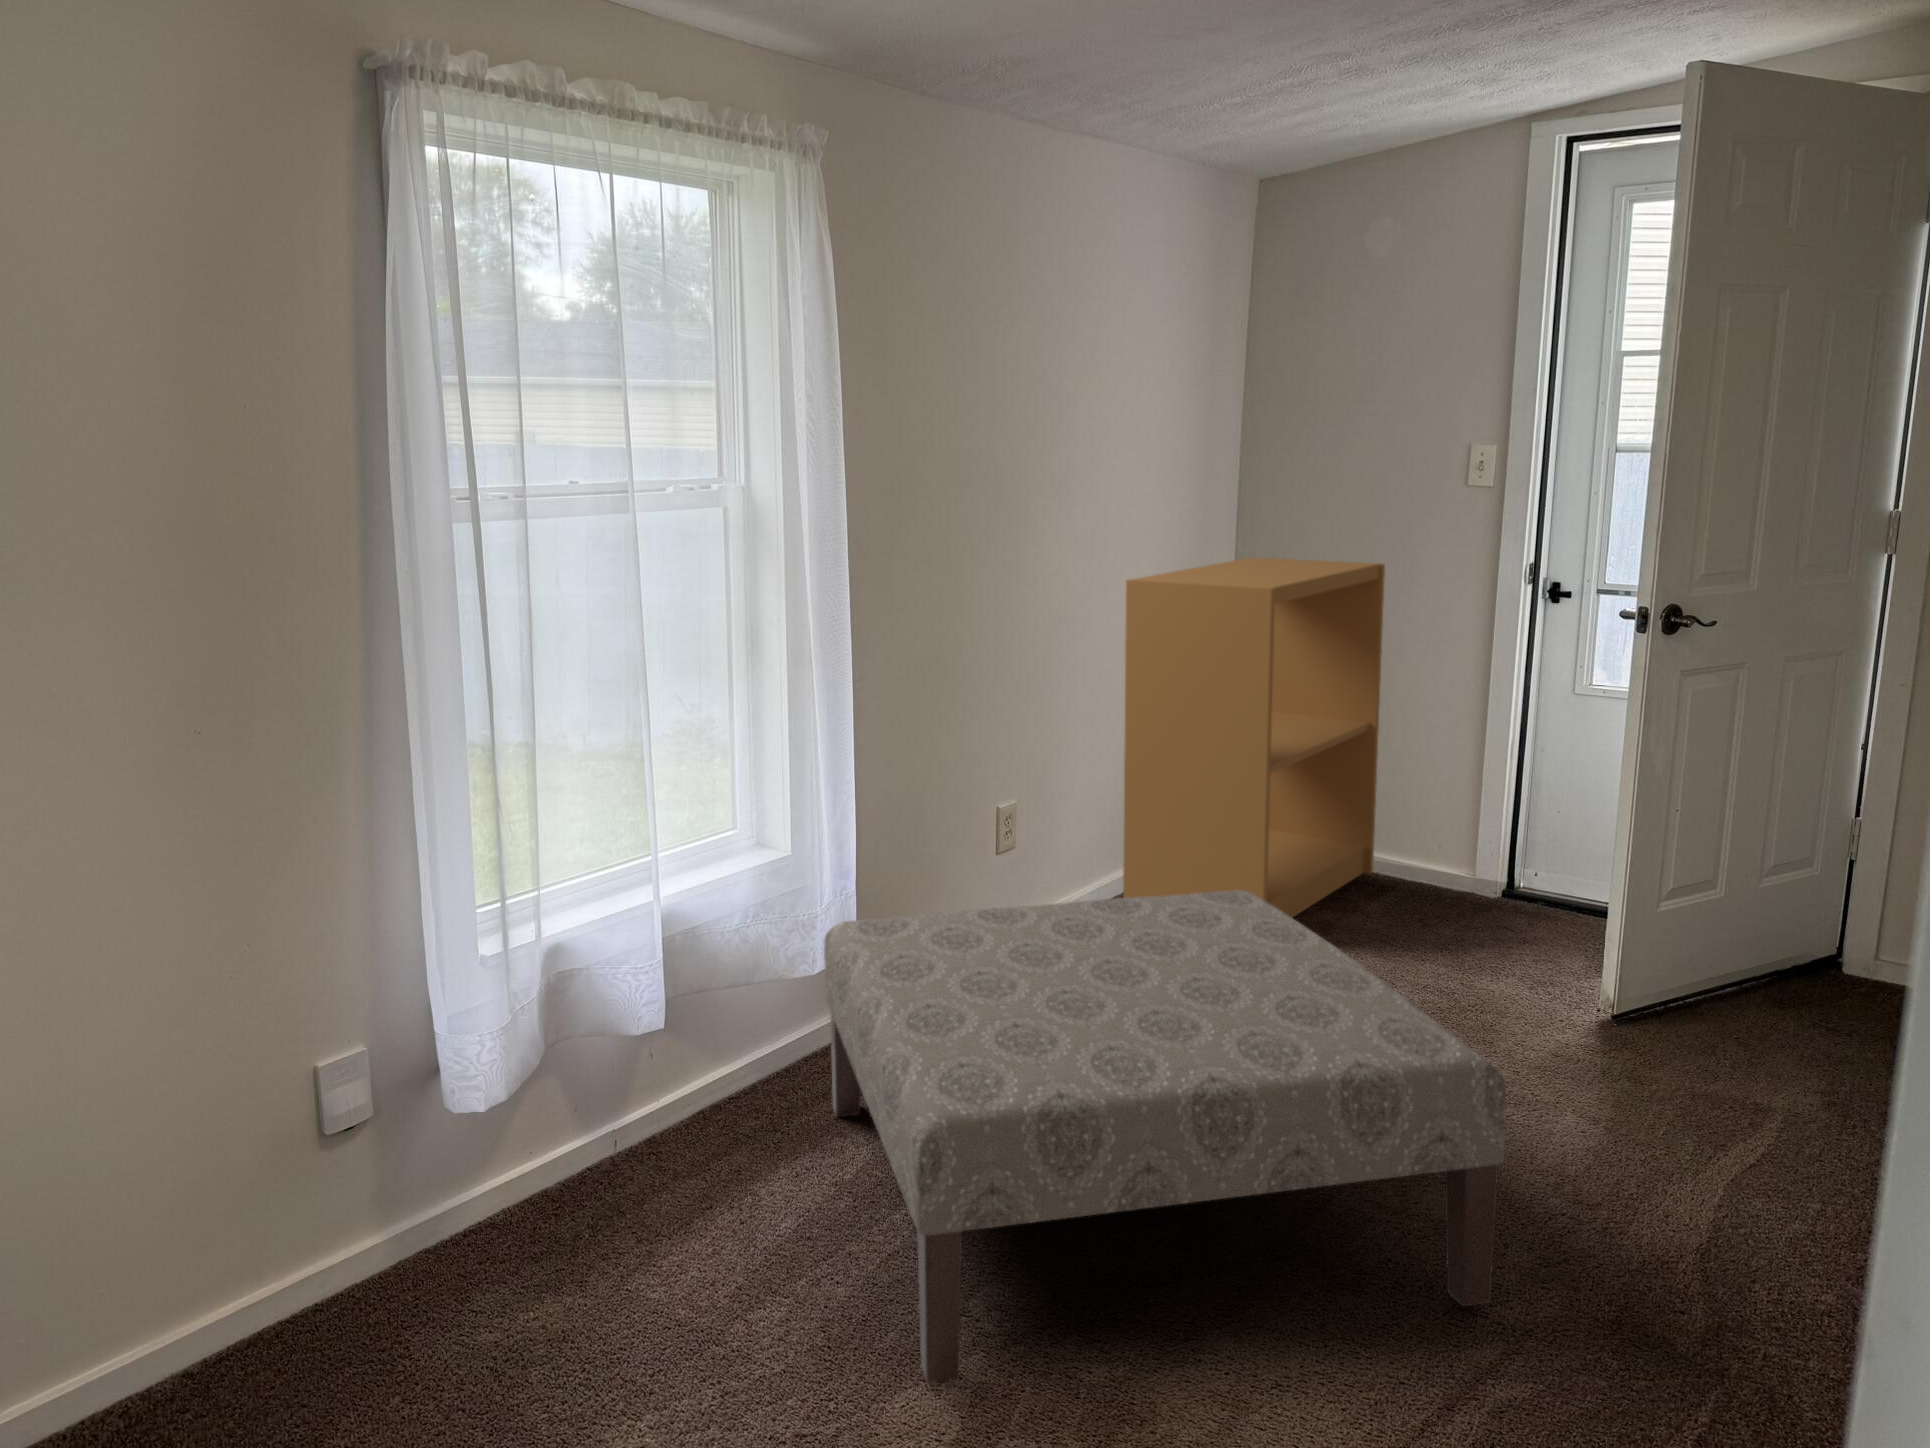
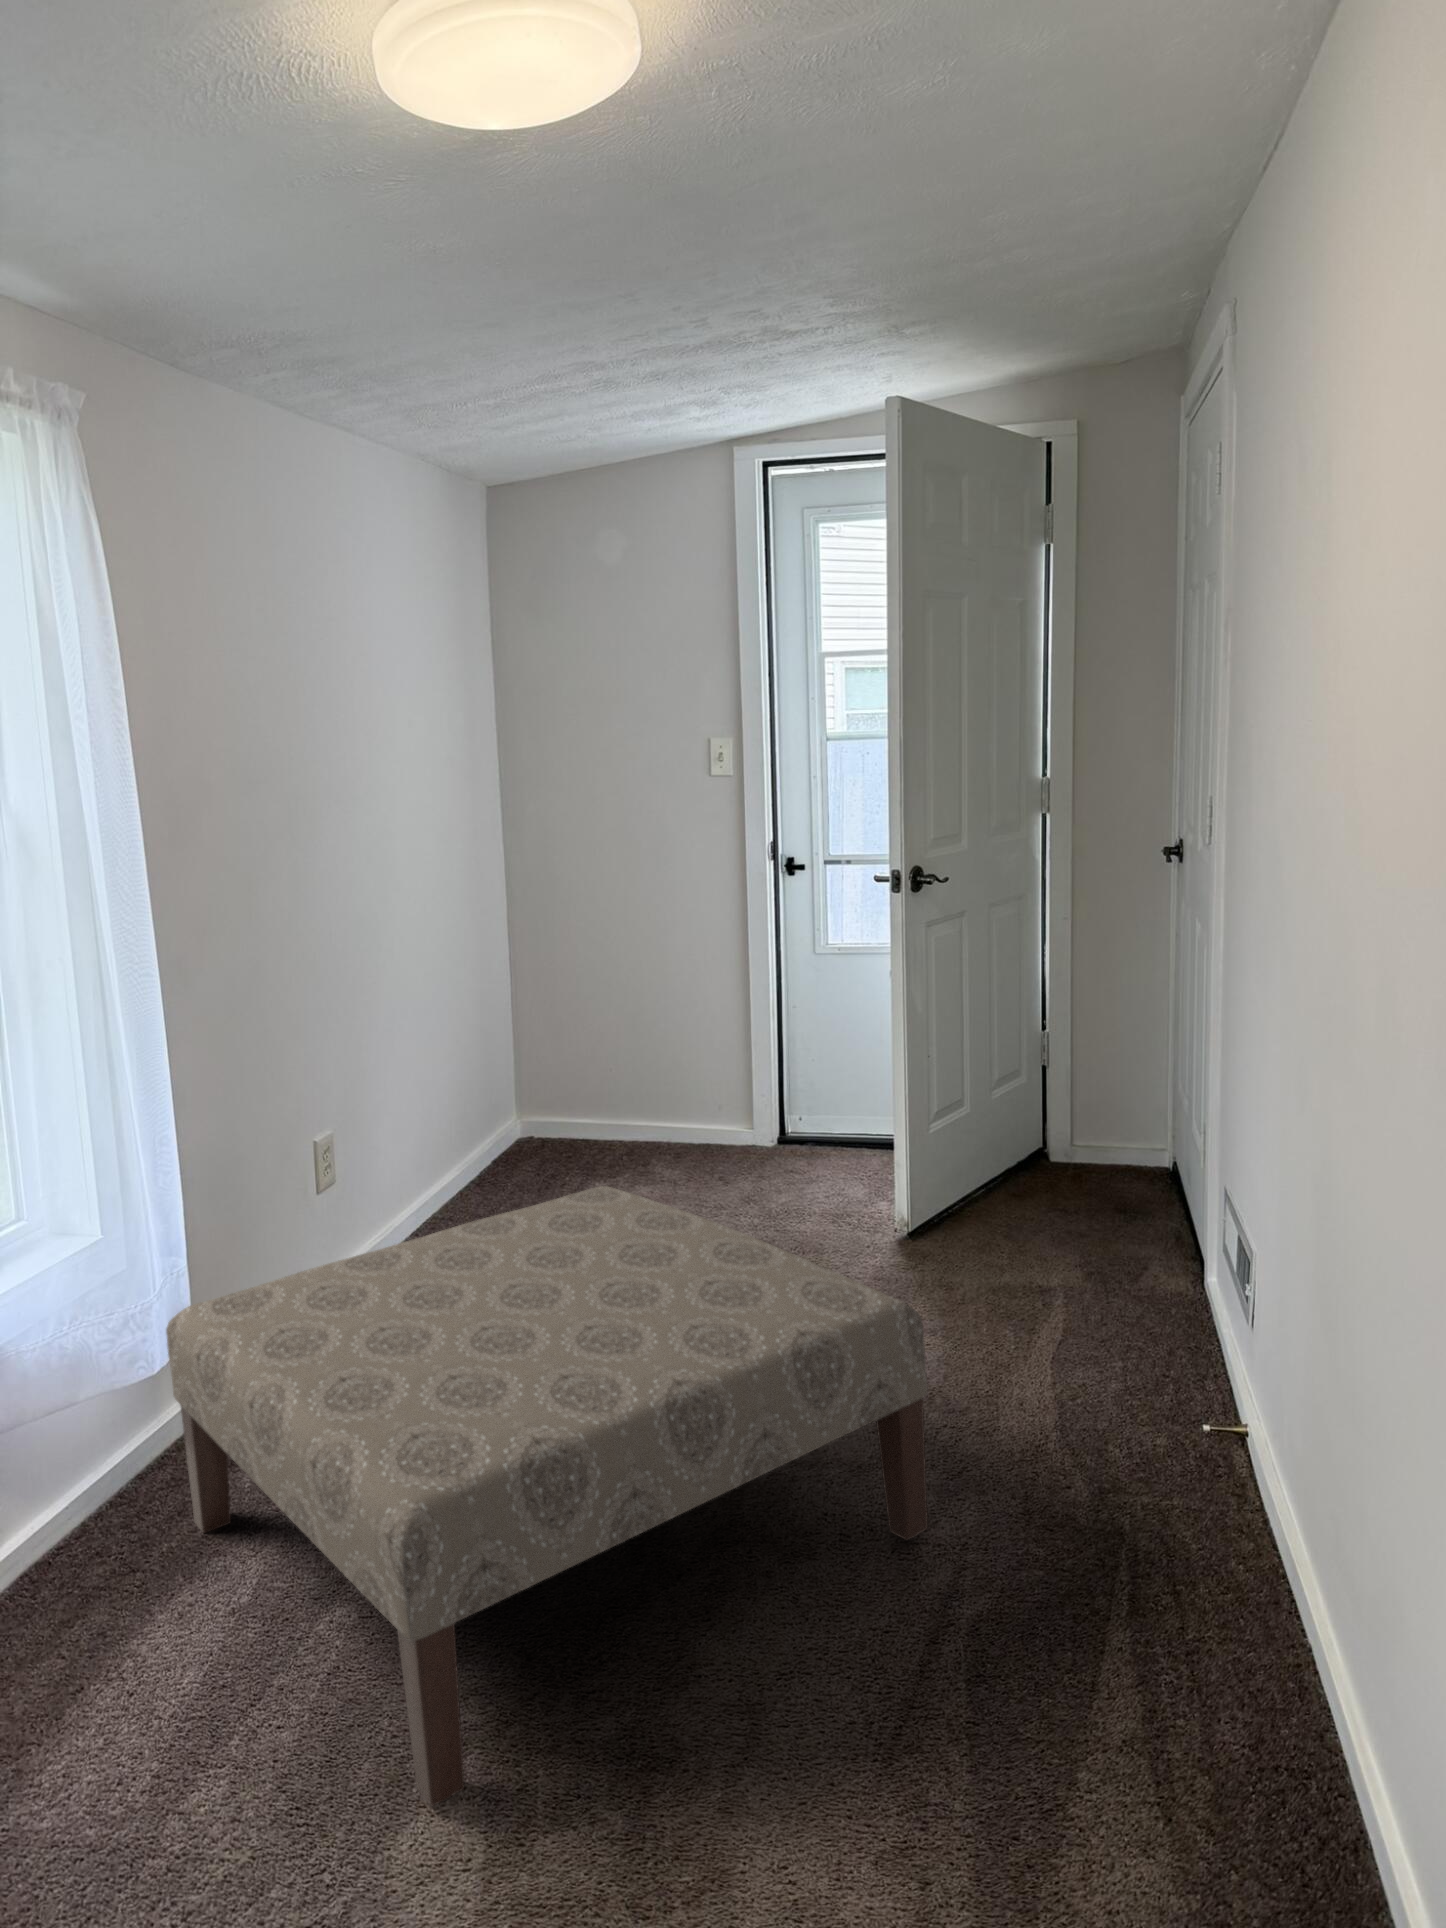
bookshelf: present [1123,557,1385,918] -> none [404,851,658,1234]

